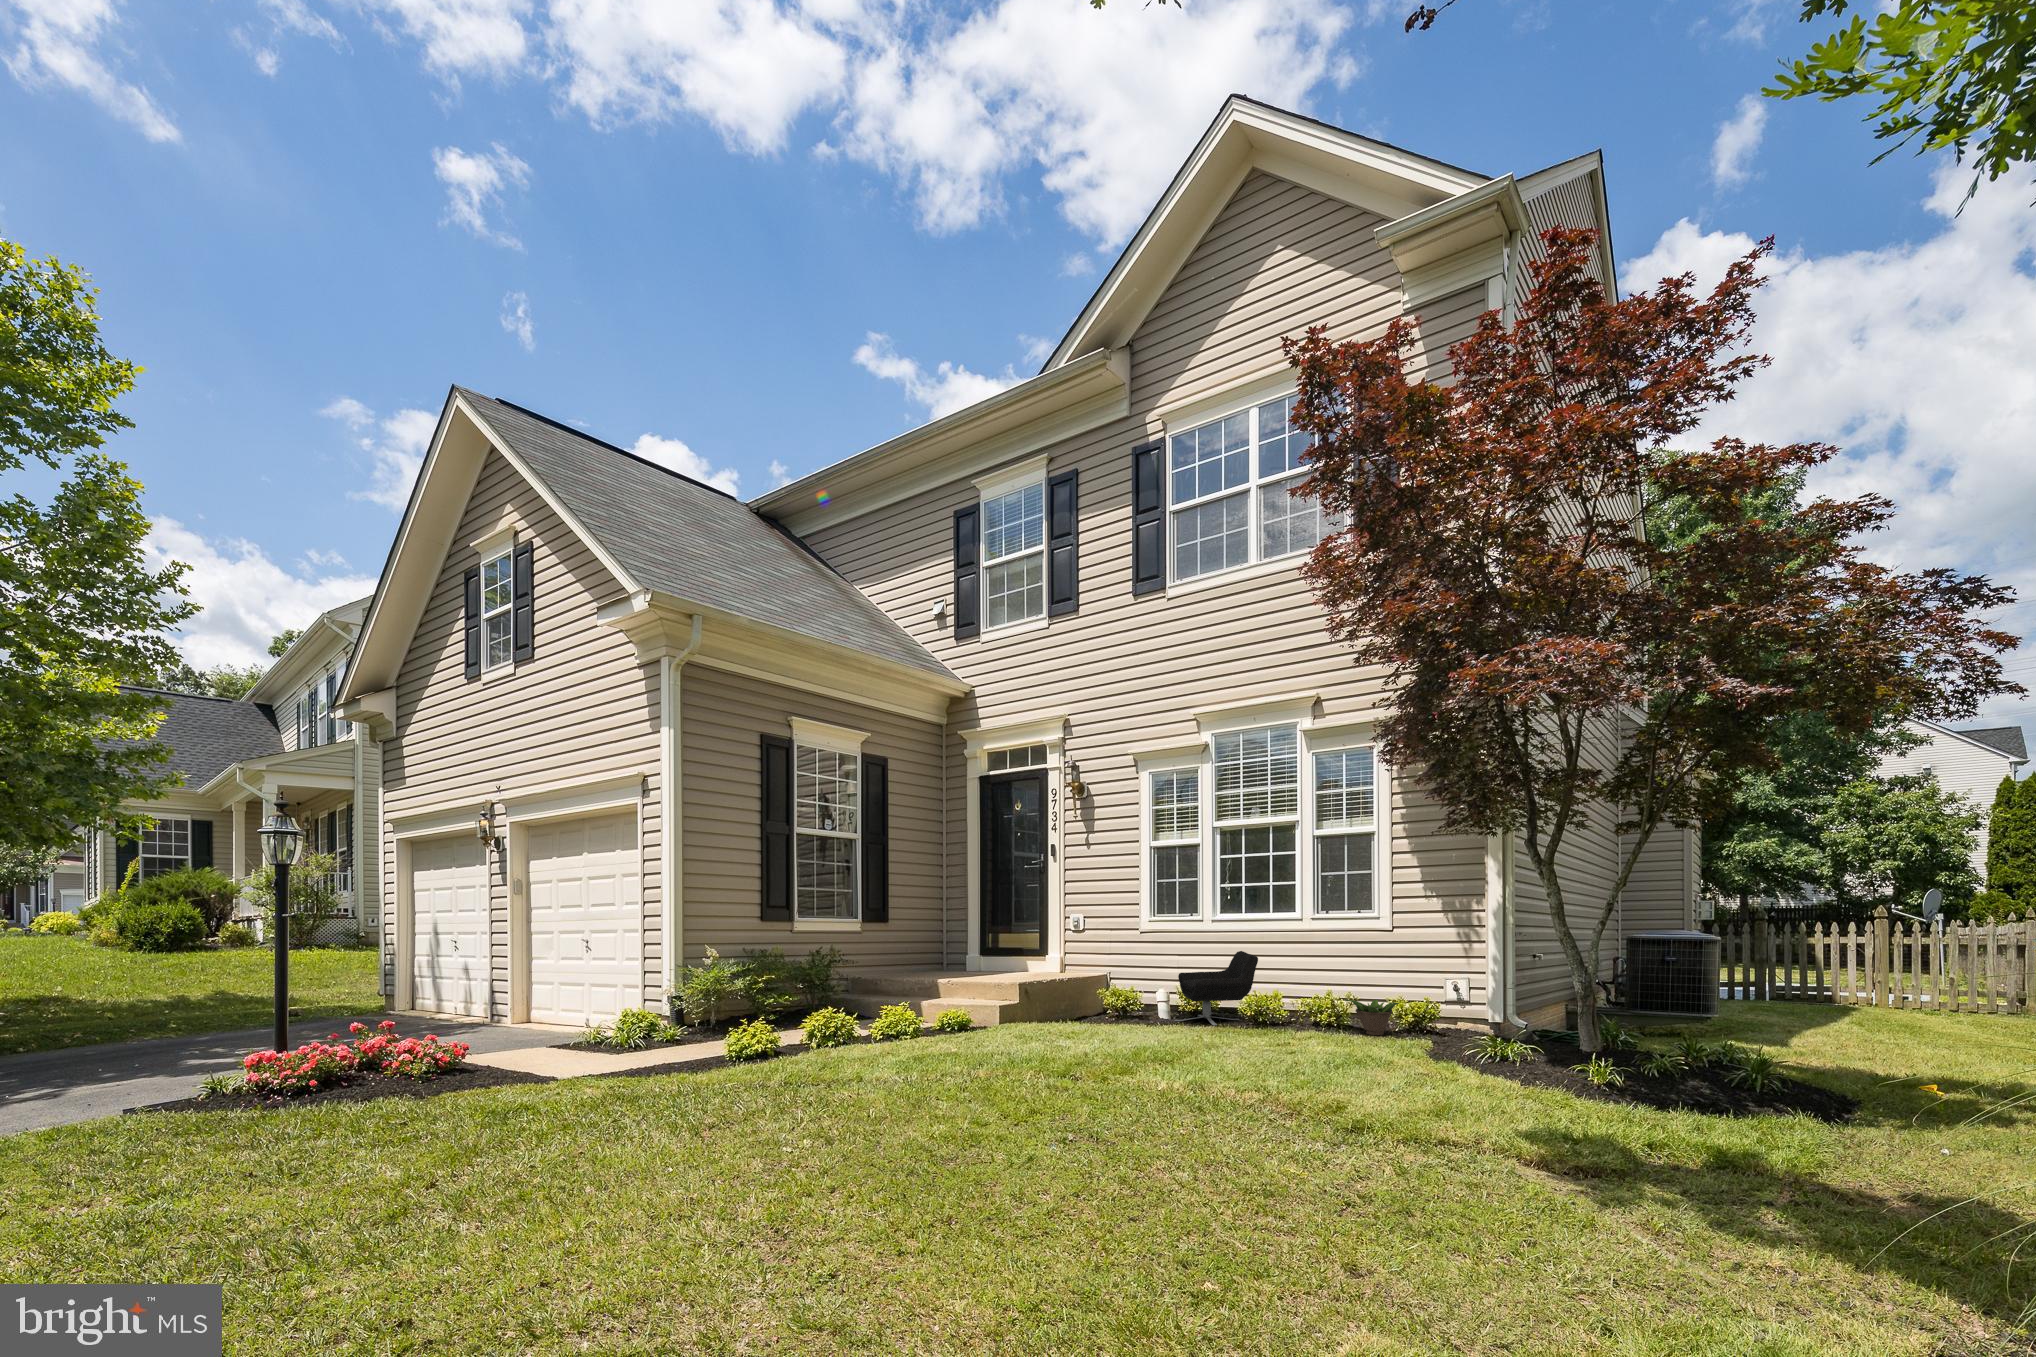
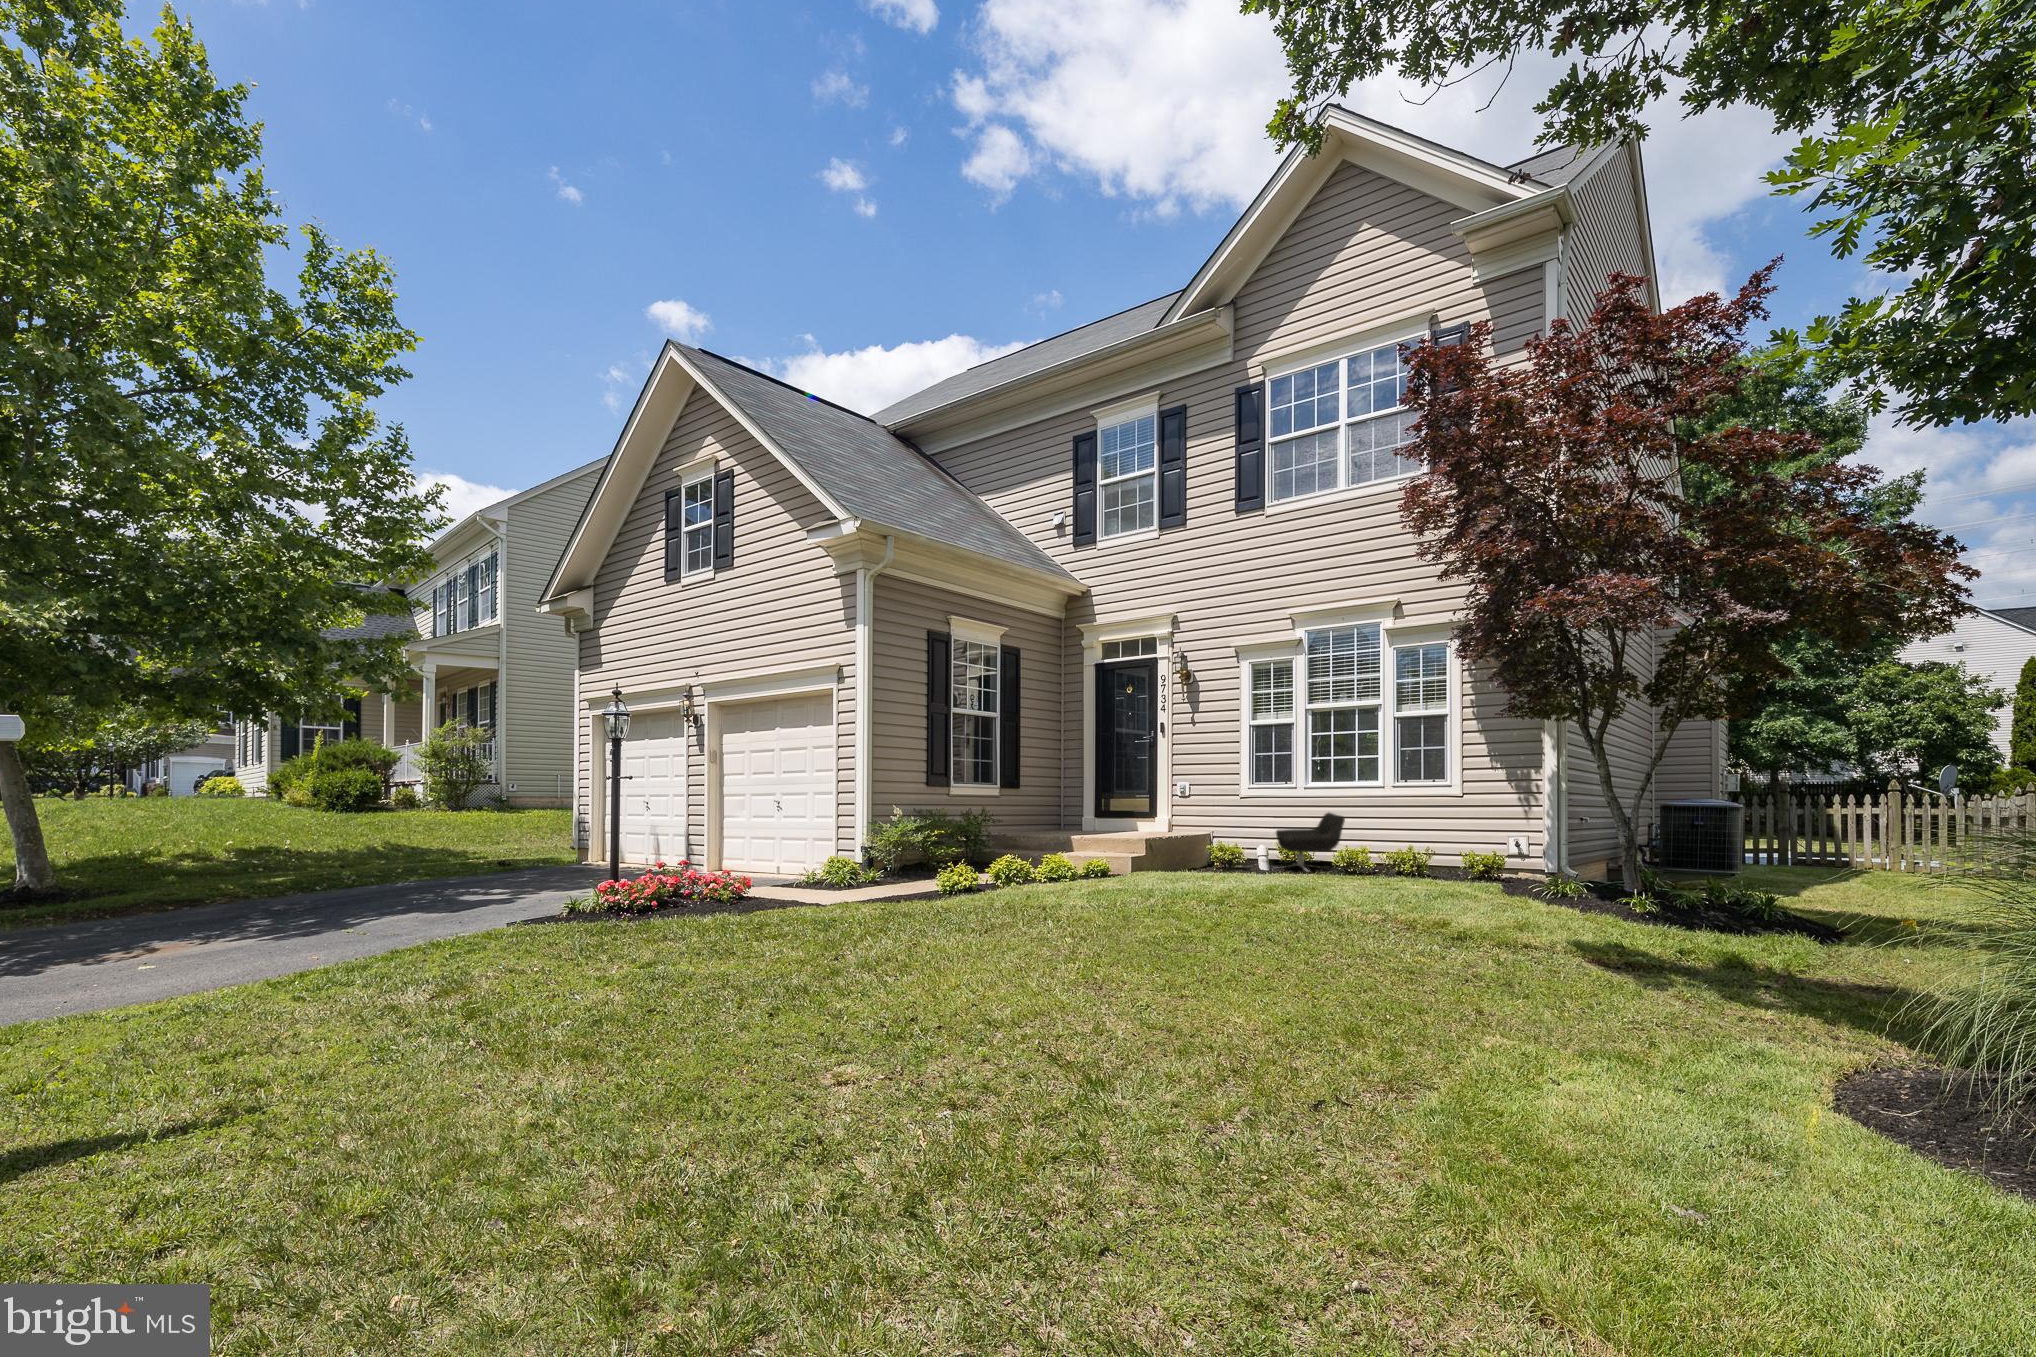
decorative plant: present [1346,999,1400,1035] -> none [1419,852,1472,881]

